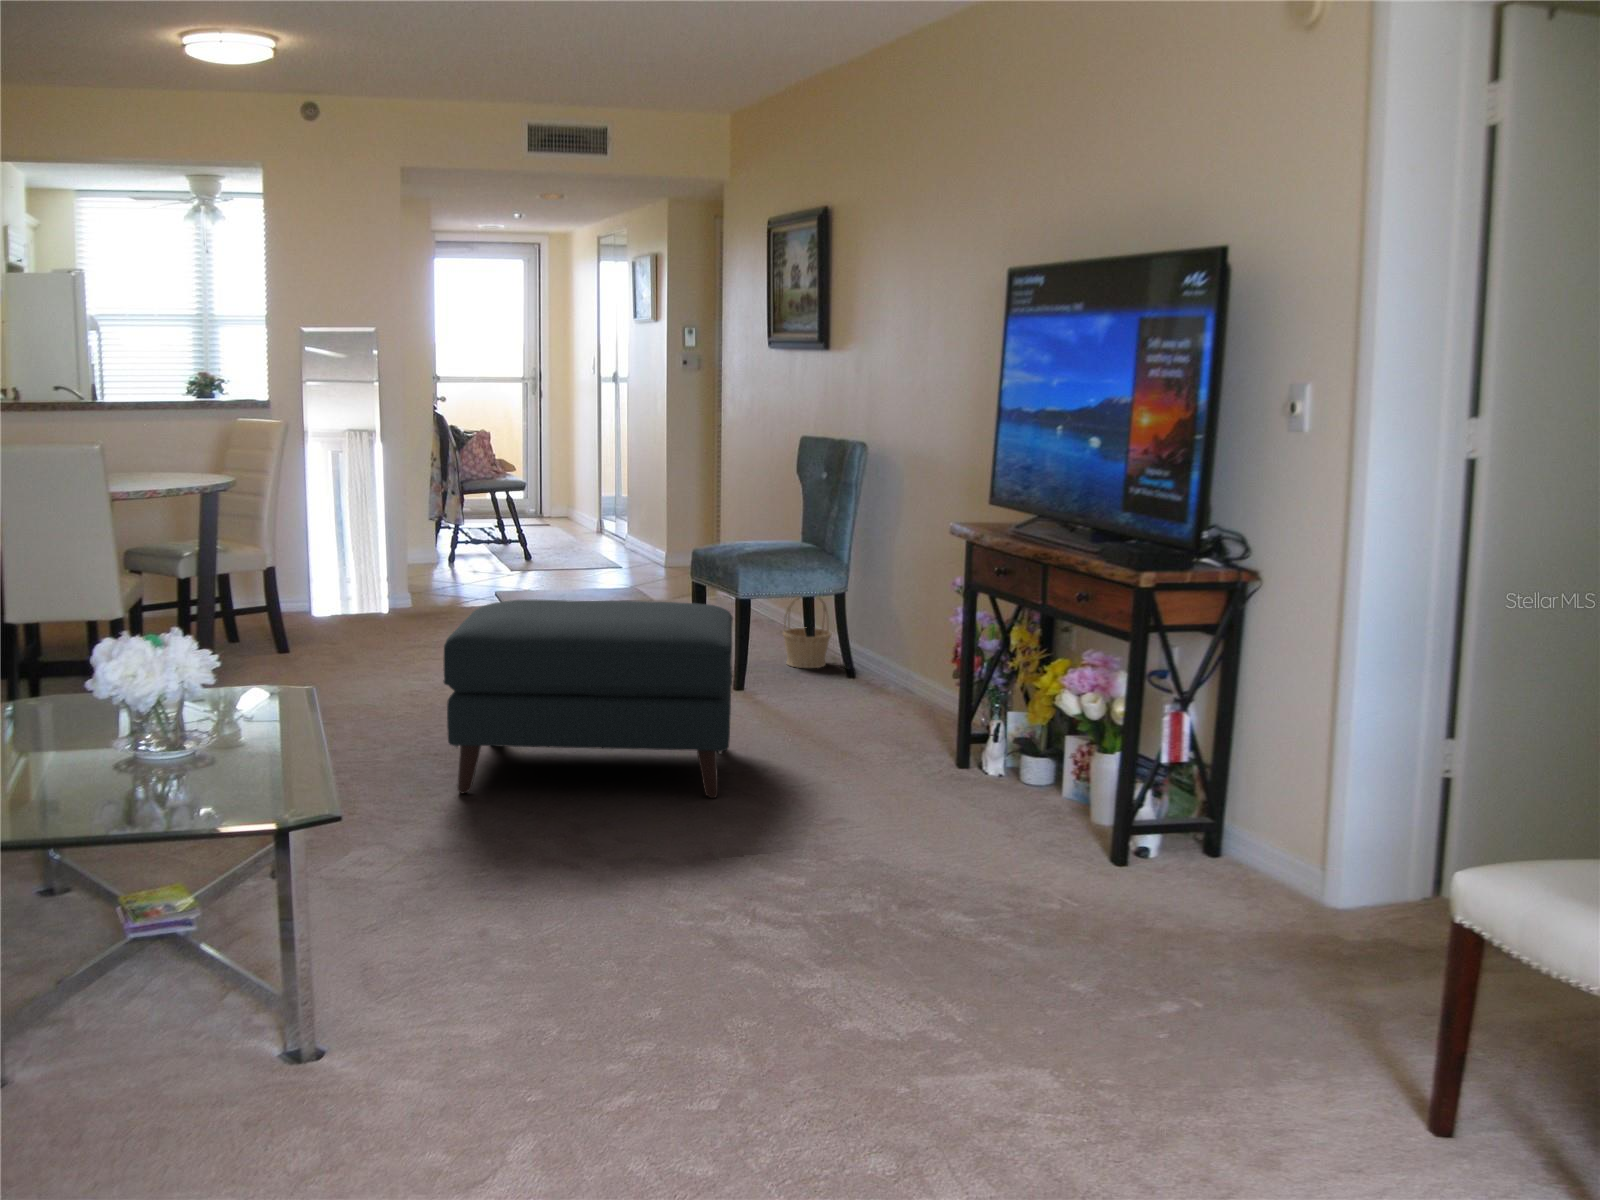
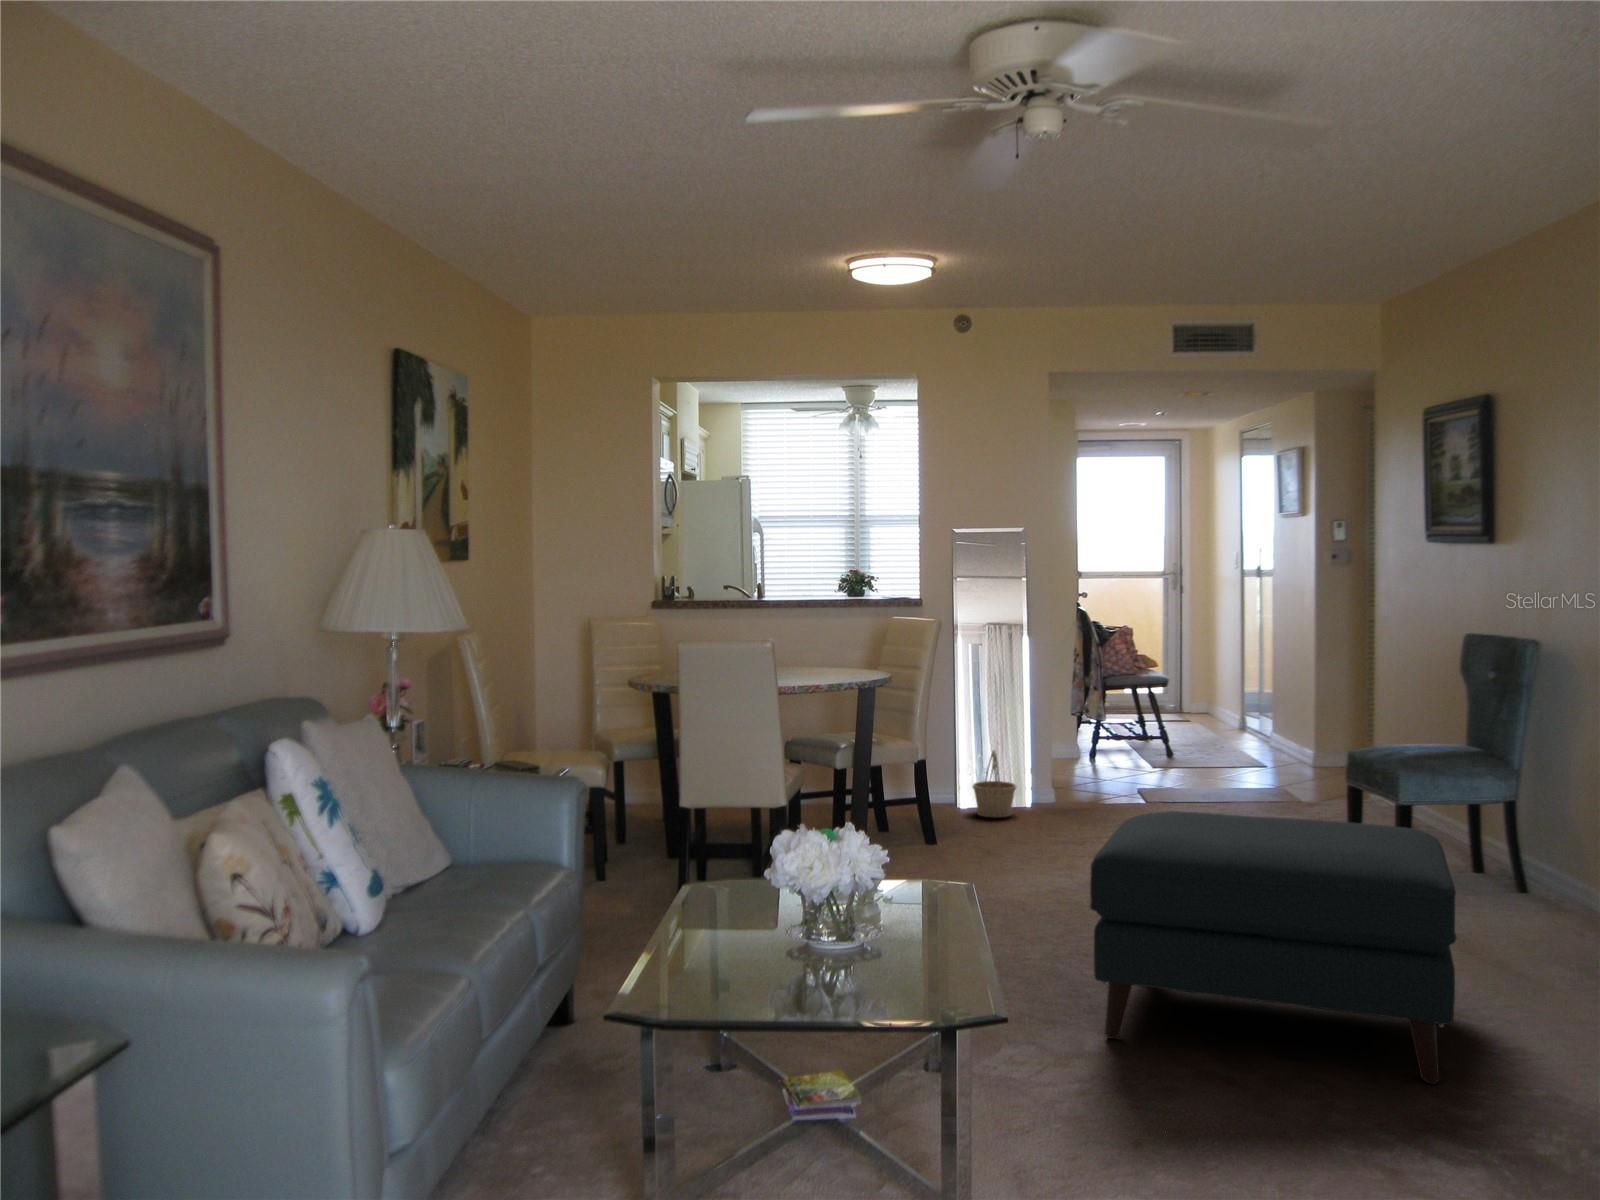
basket: present [783,597,831,668] -> present [973,750,1016,817]

